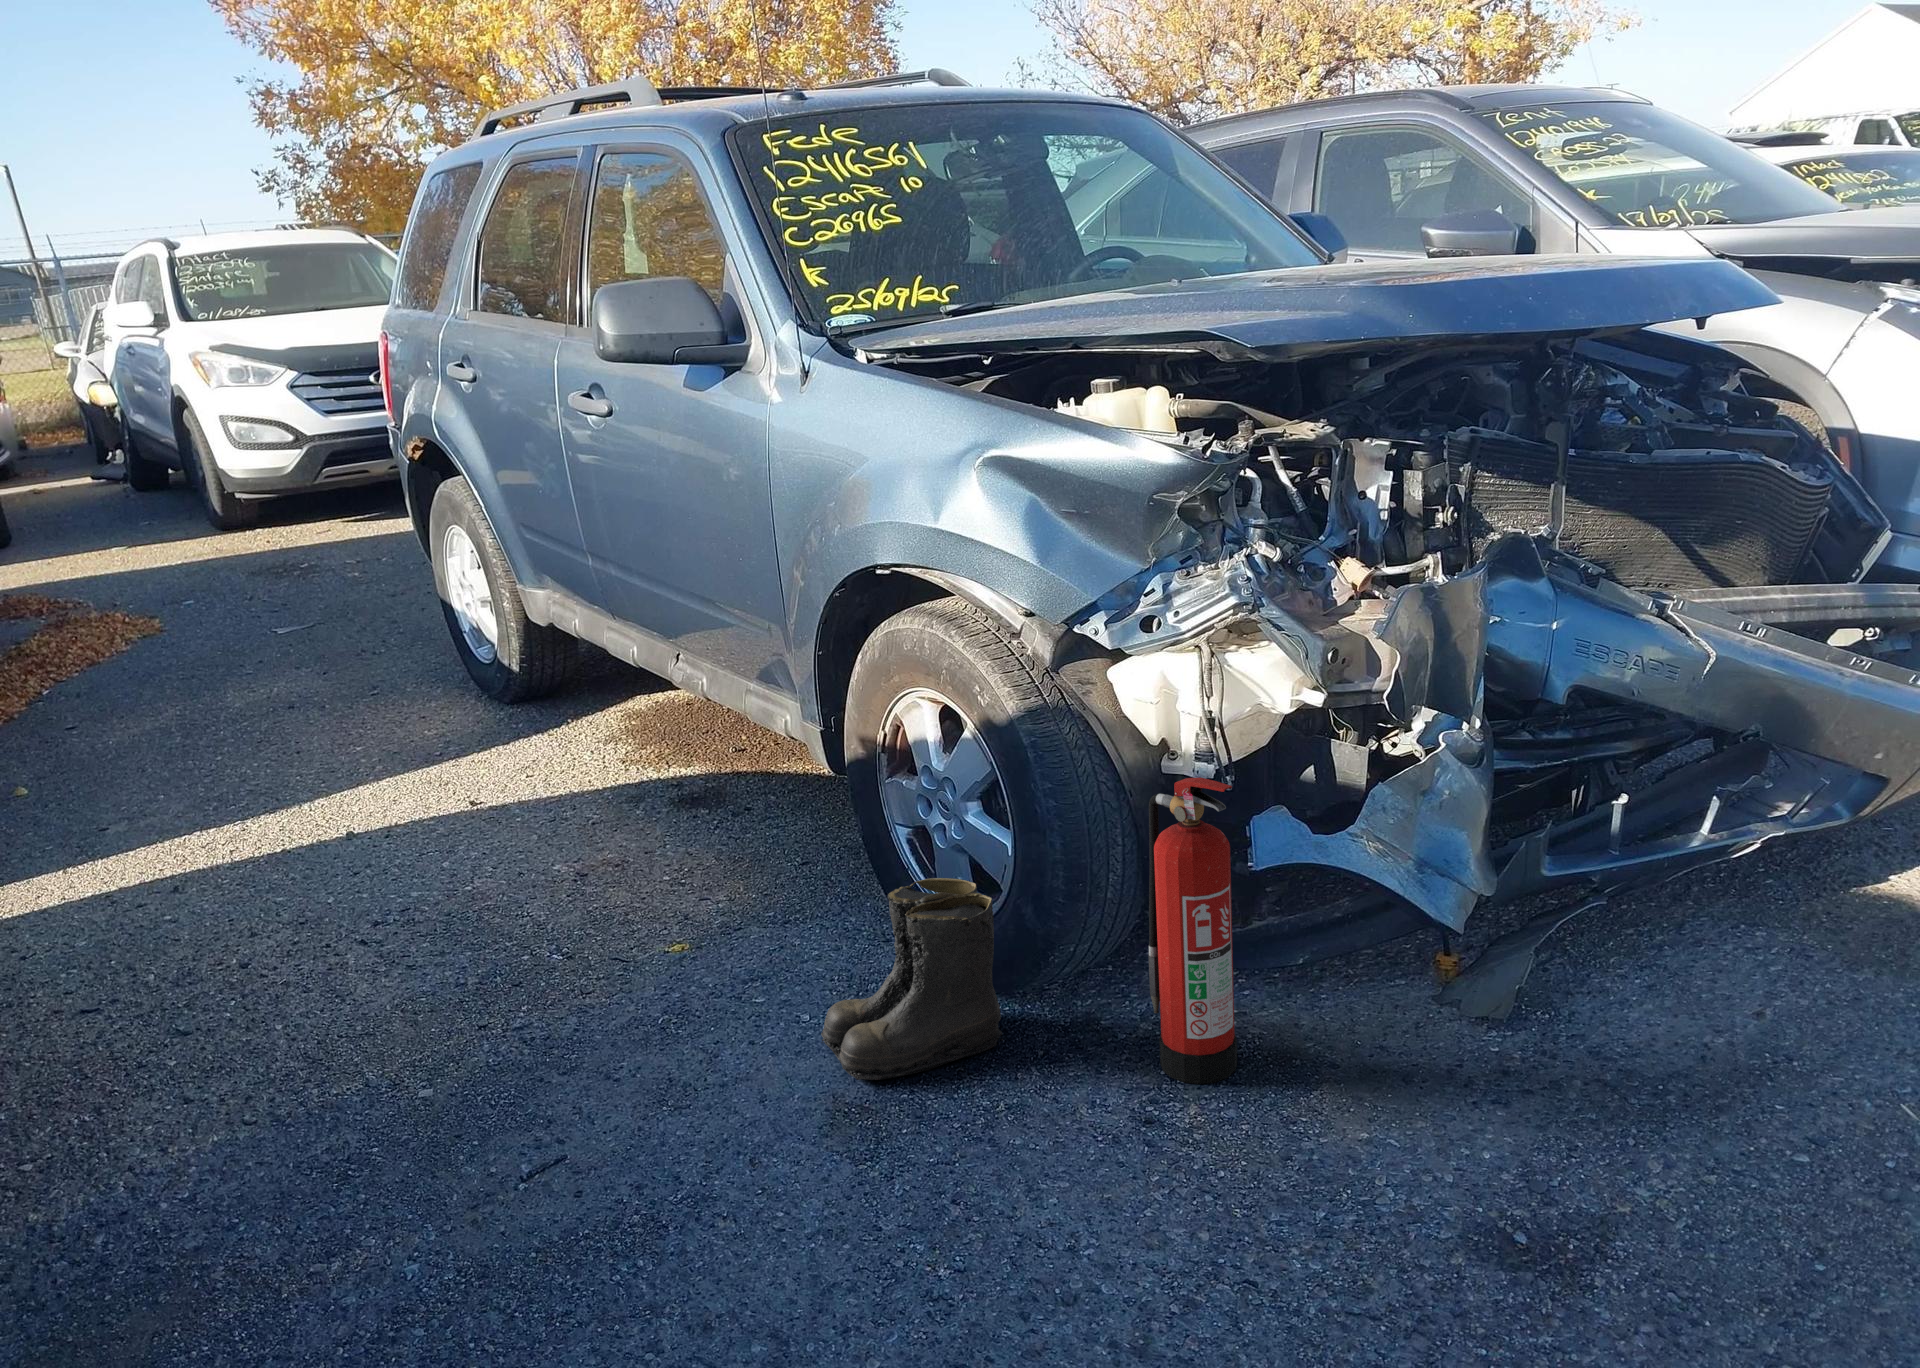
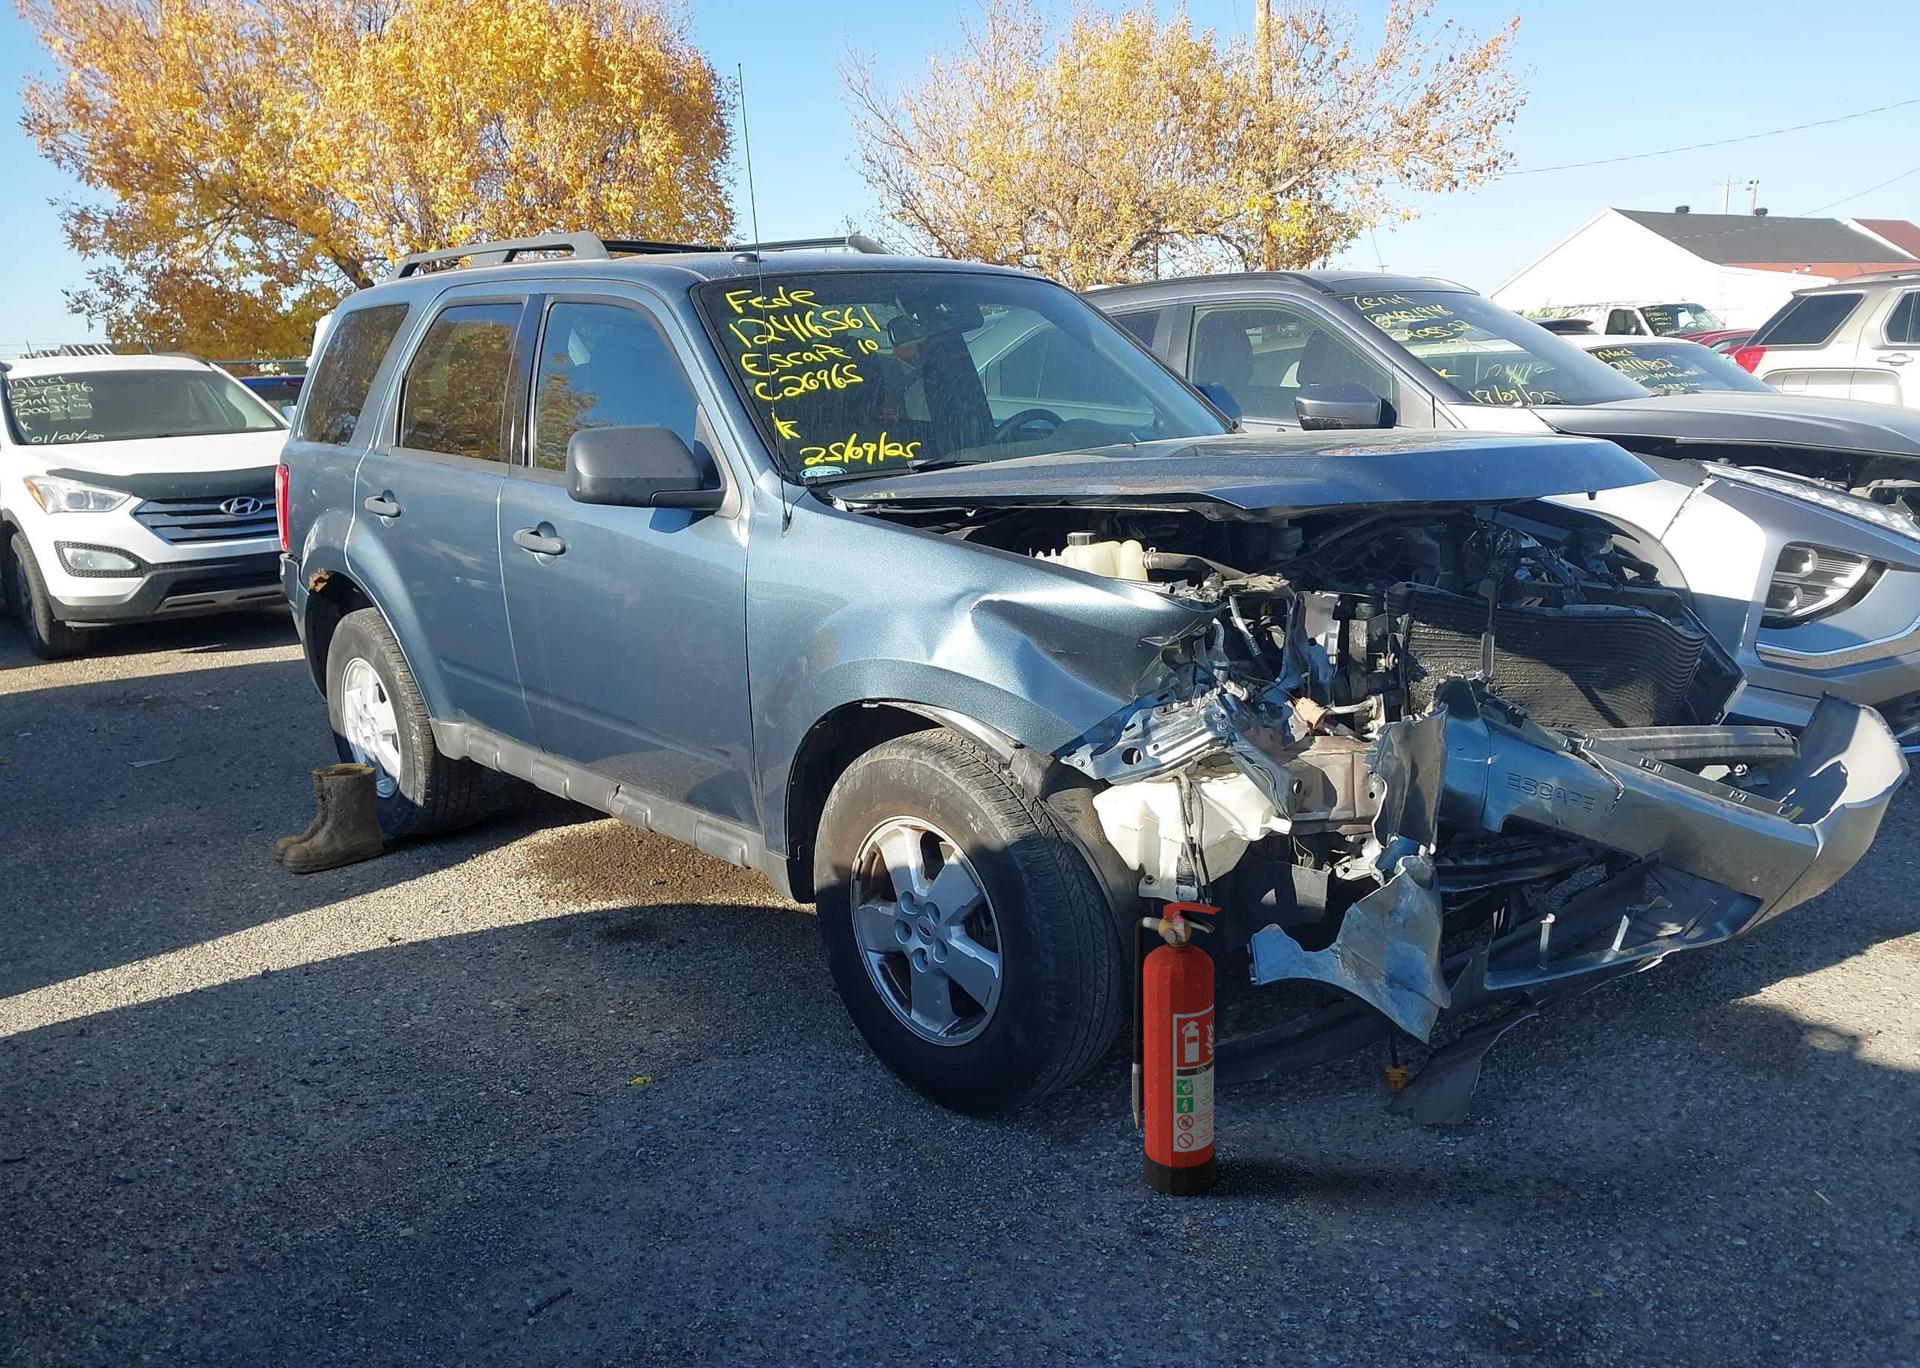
boots: present [821,878,1003,1080] -> present [272,763,385,872]

